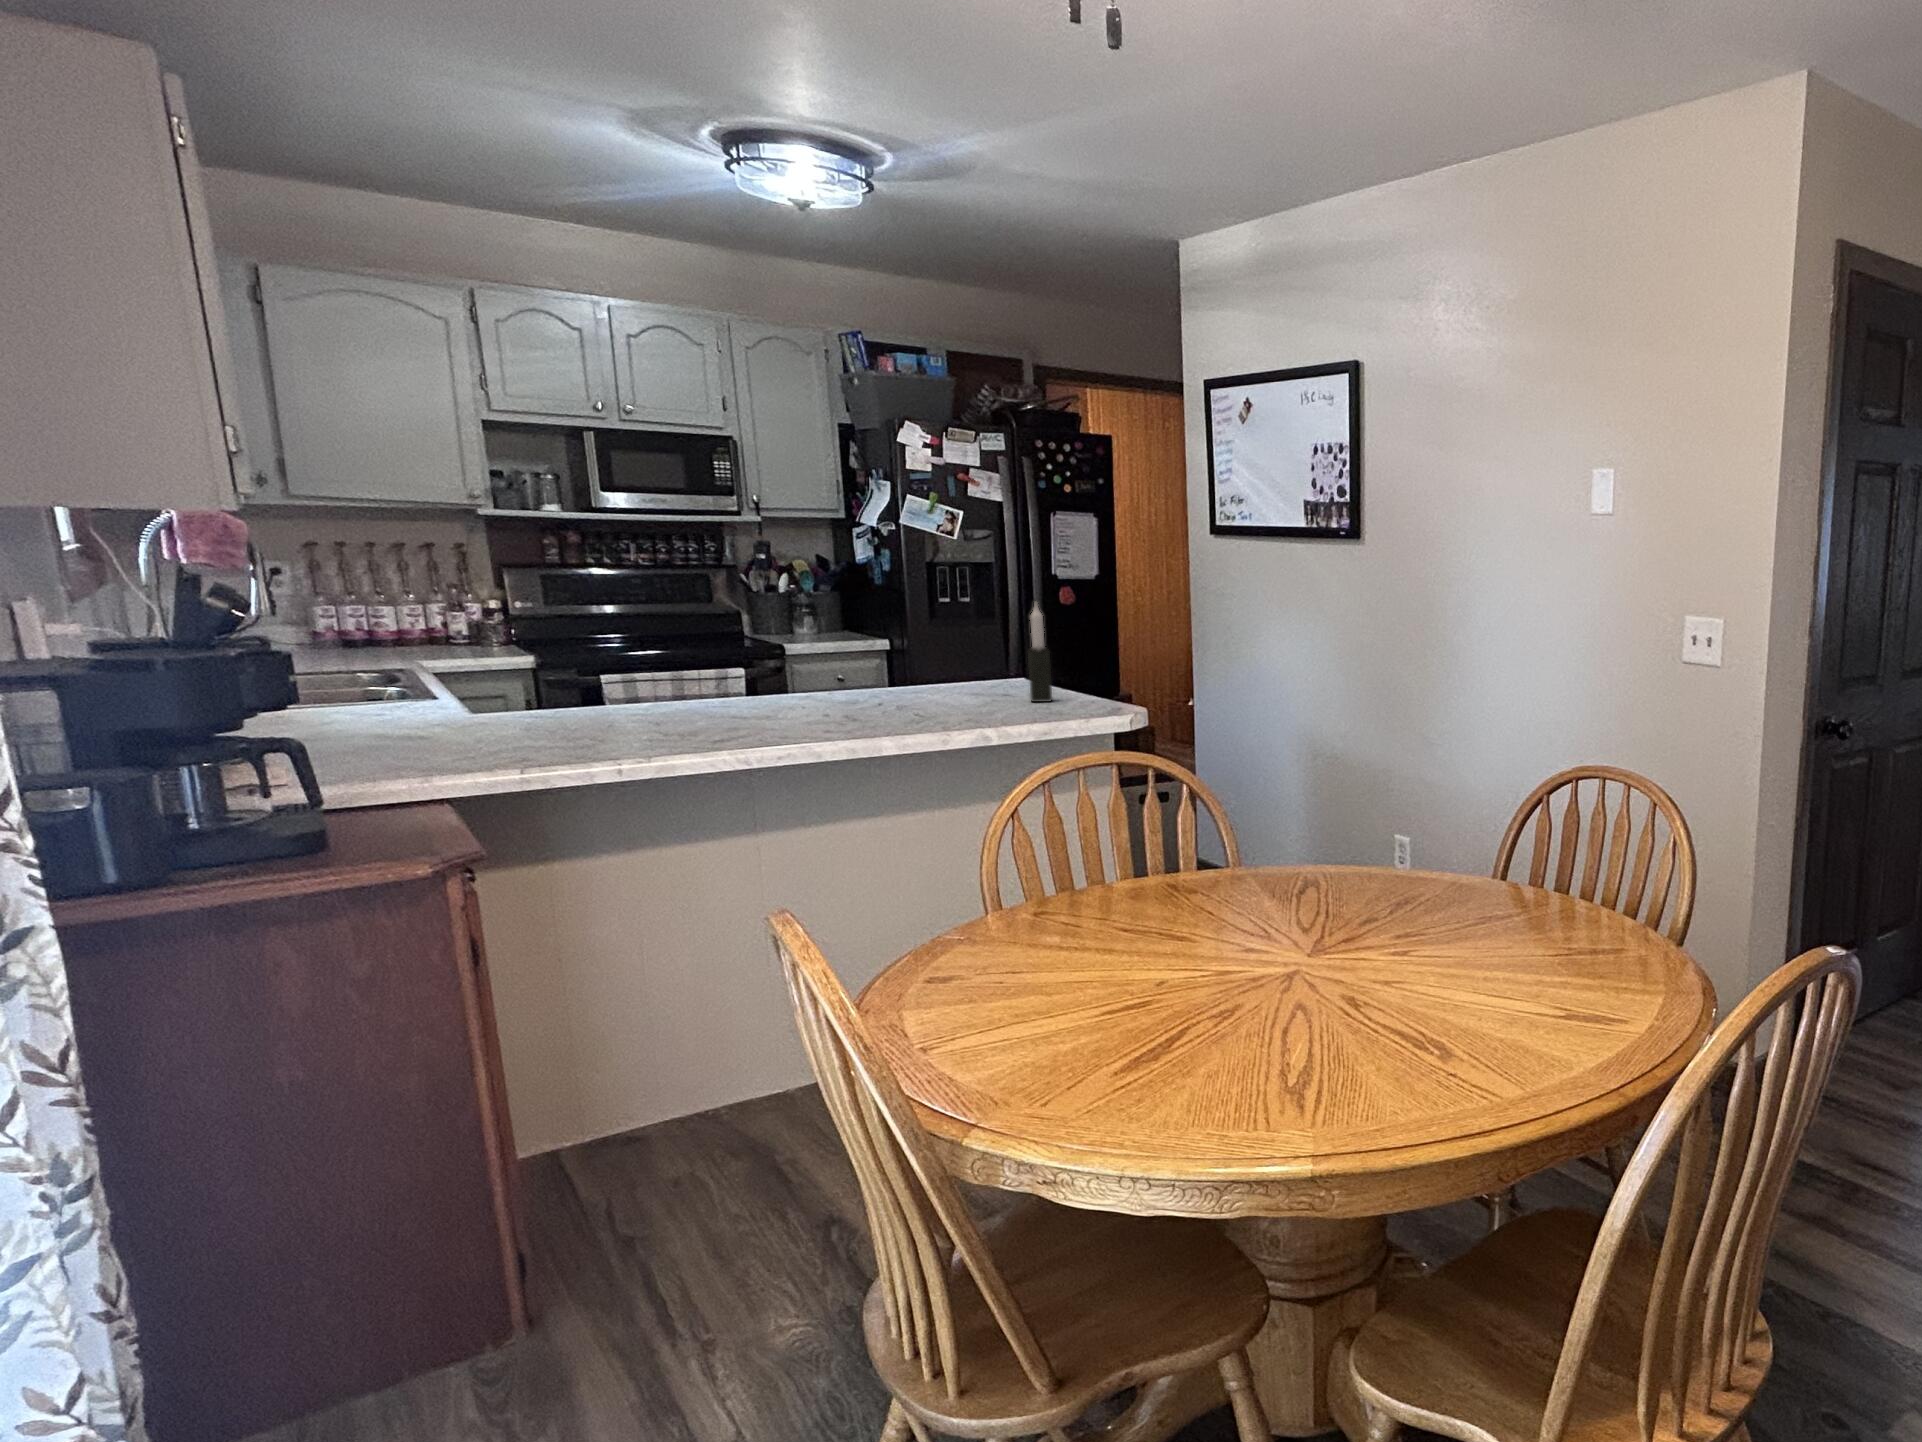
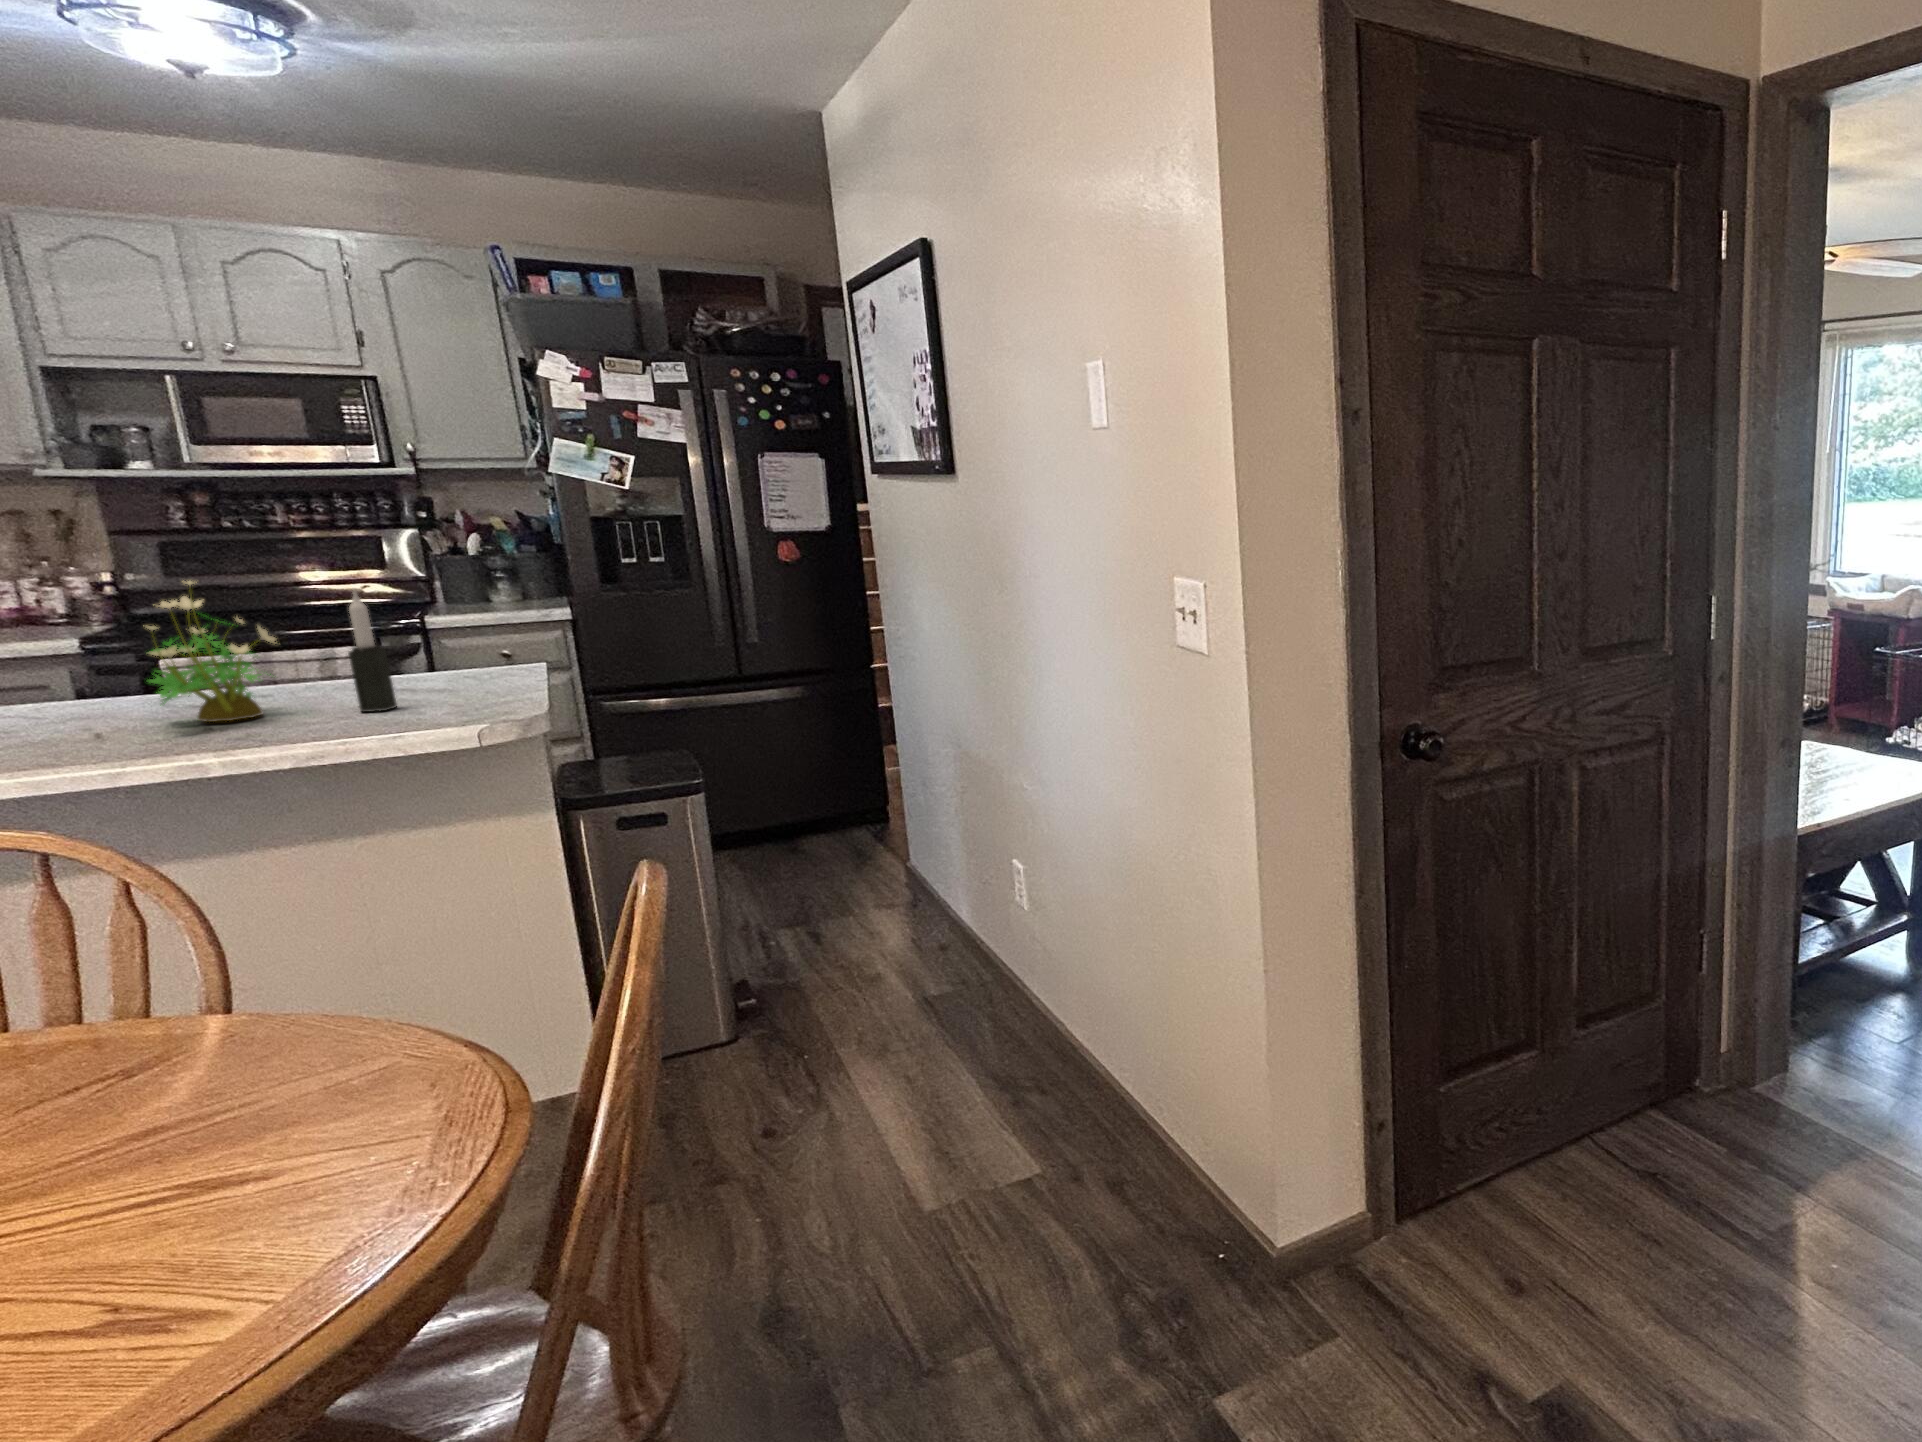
potted plant: none [879,588,974,706] -> present [147,581,275,722]

